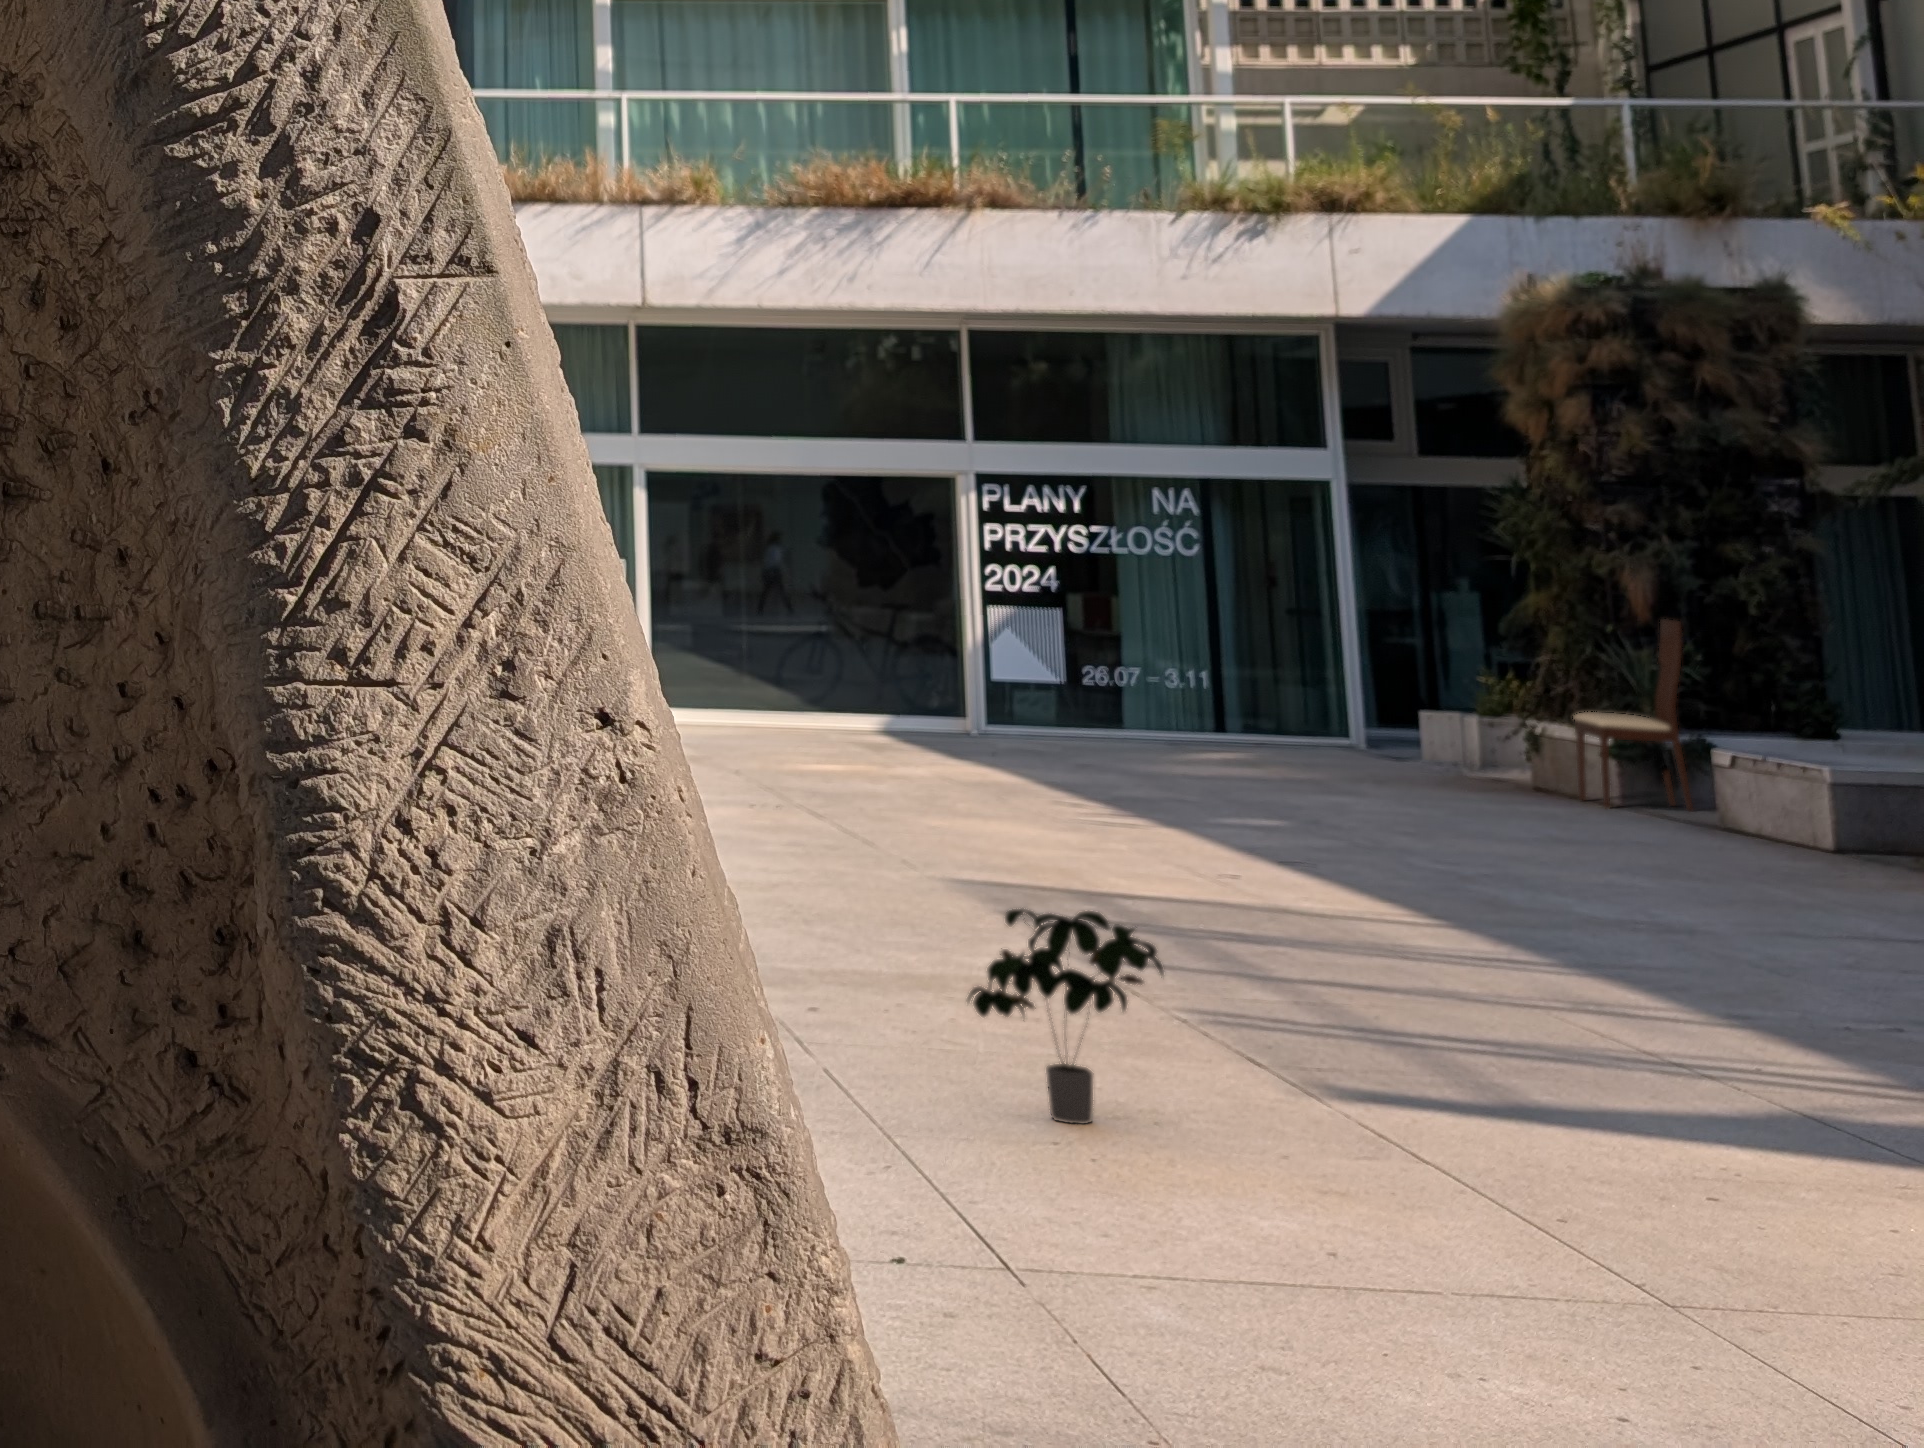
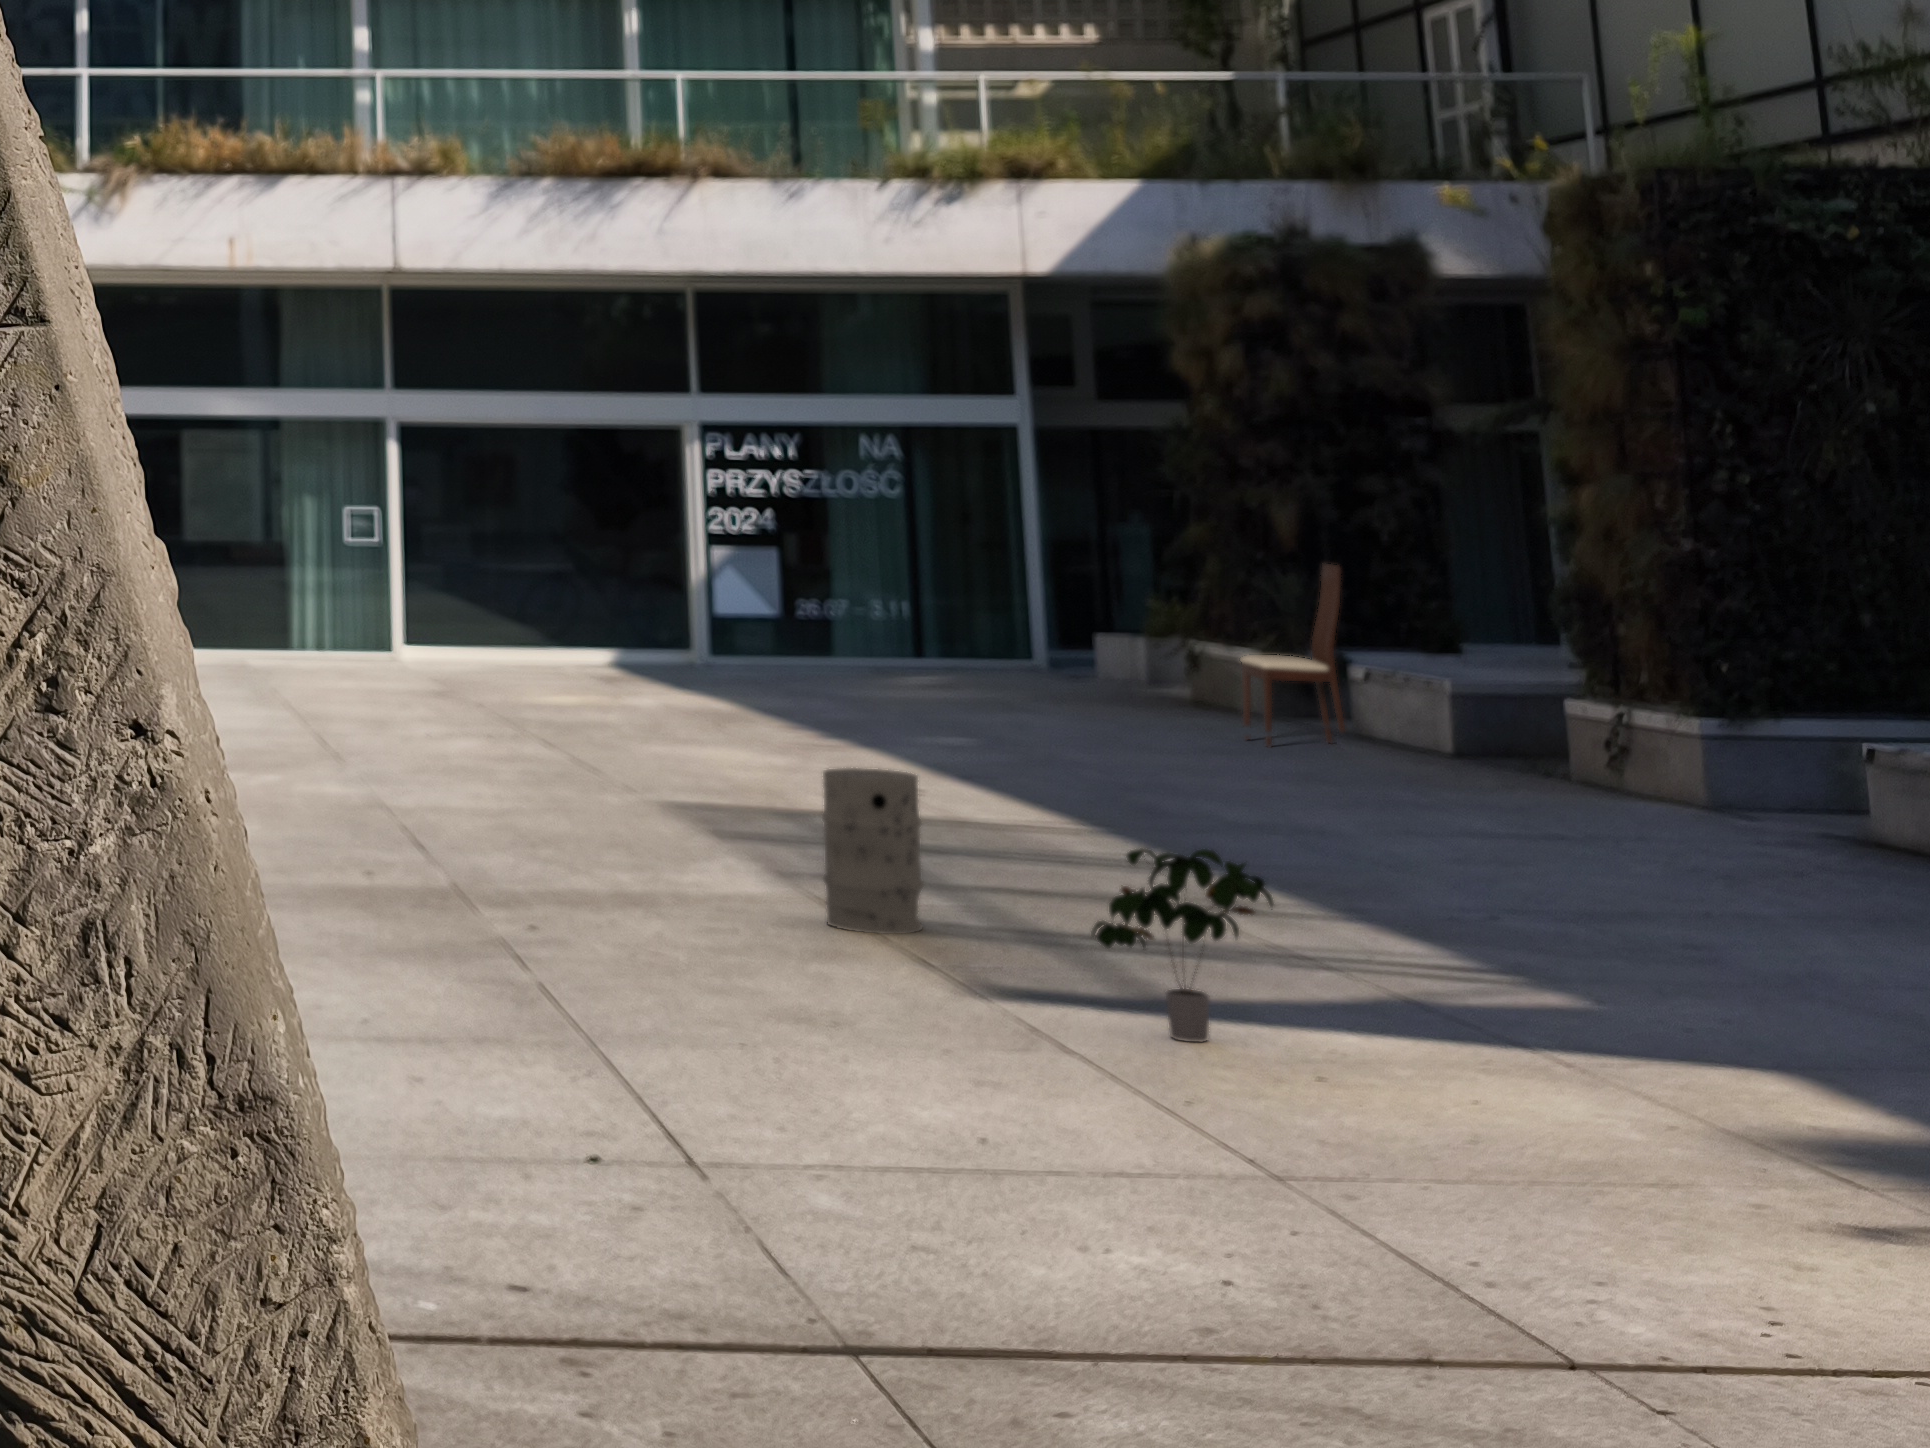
trash can: none [1154,817,1265,990] -> present [822,768,924,934]
potted plant: present [967,909,1163,1124] -> present [1092,849,1273,1042]

